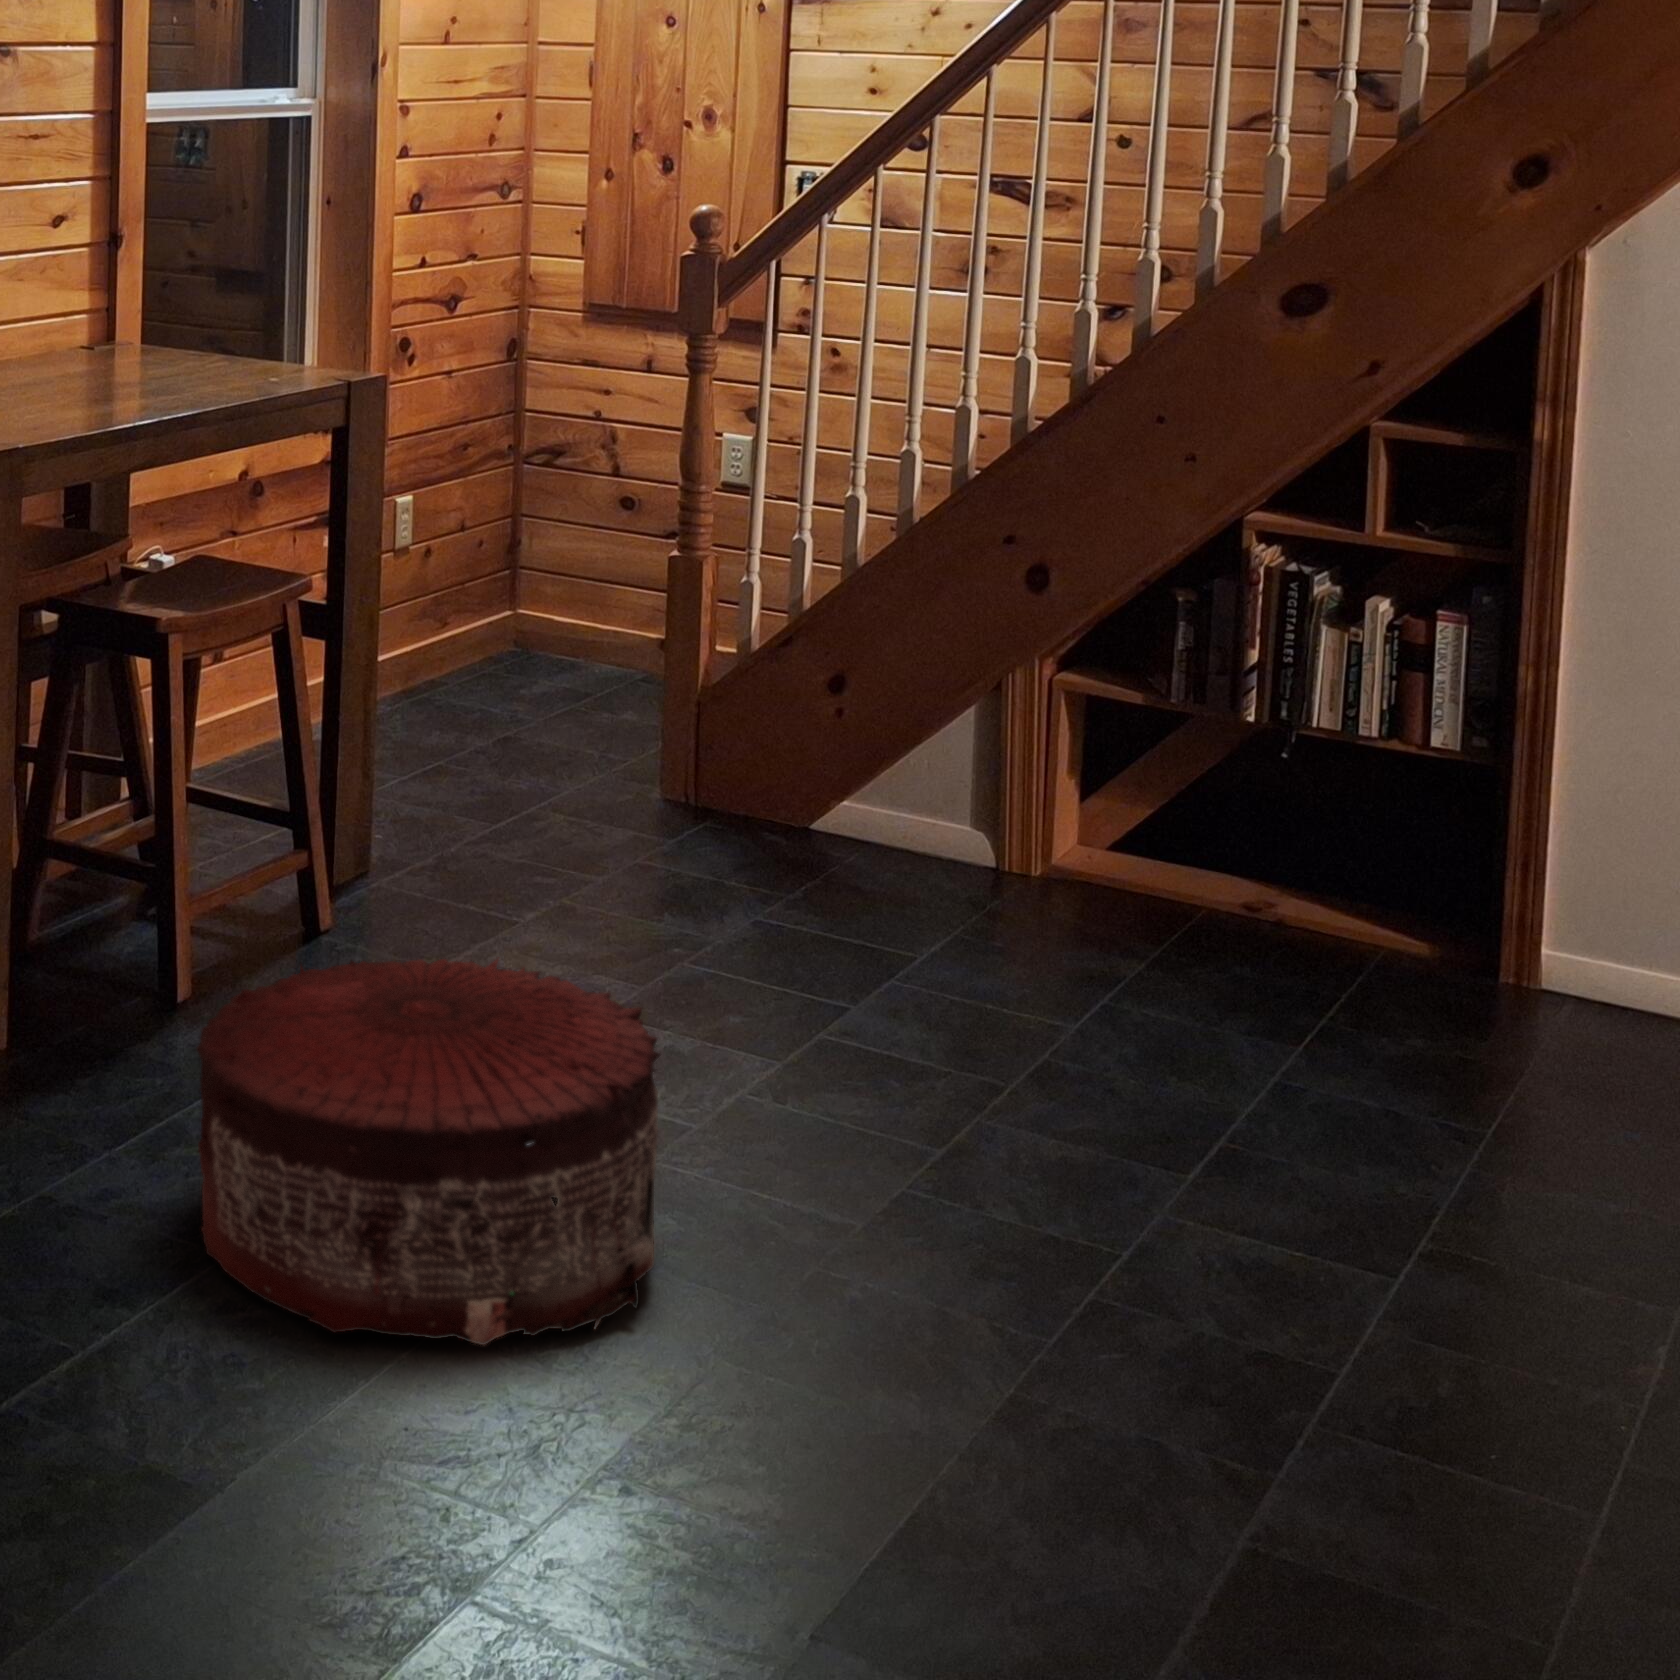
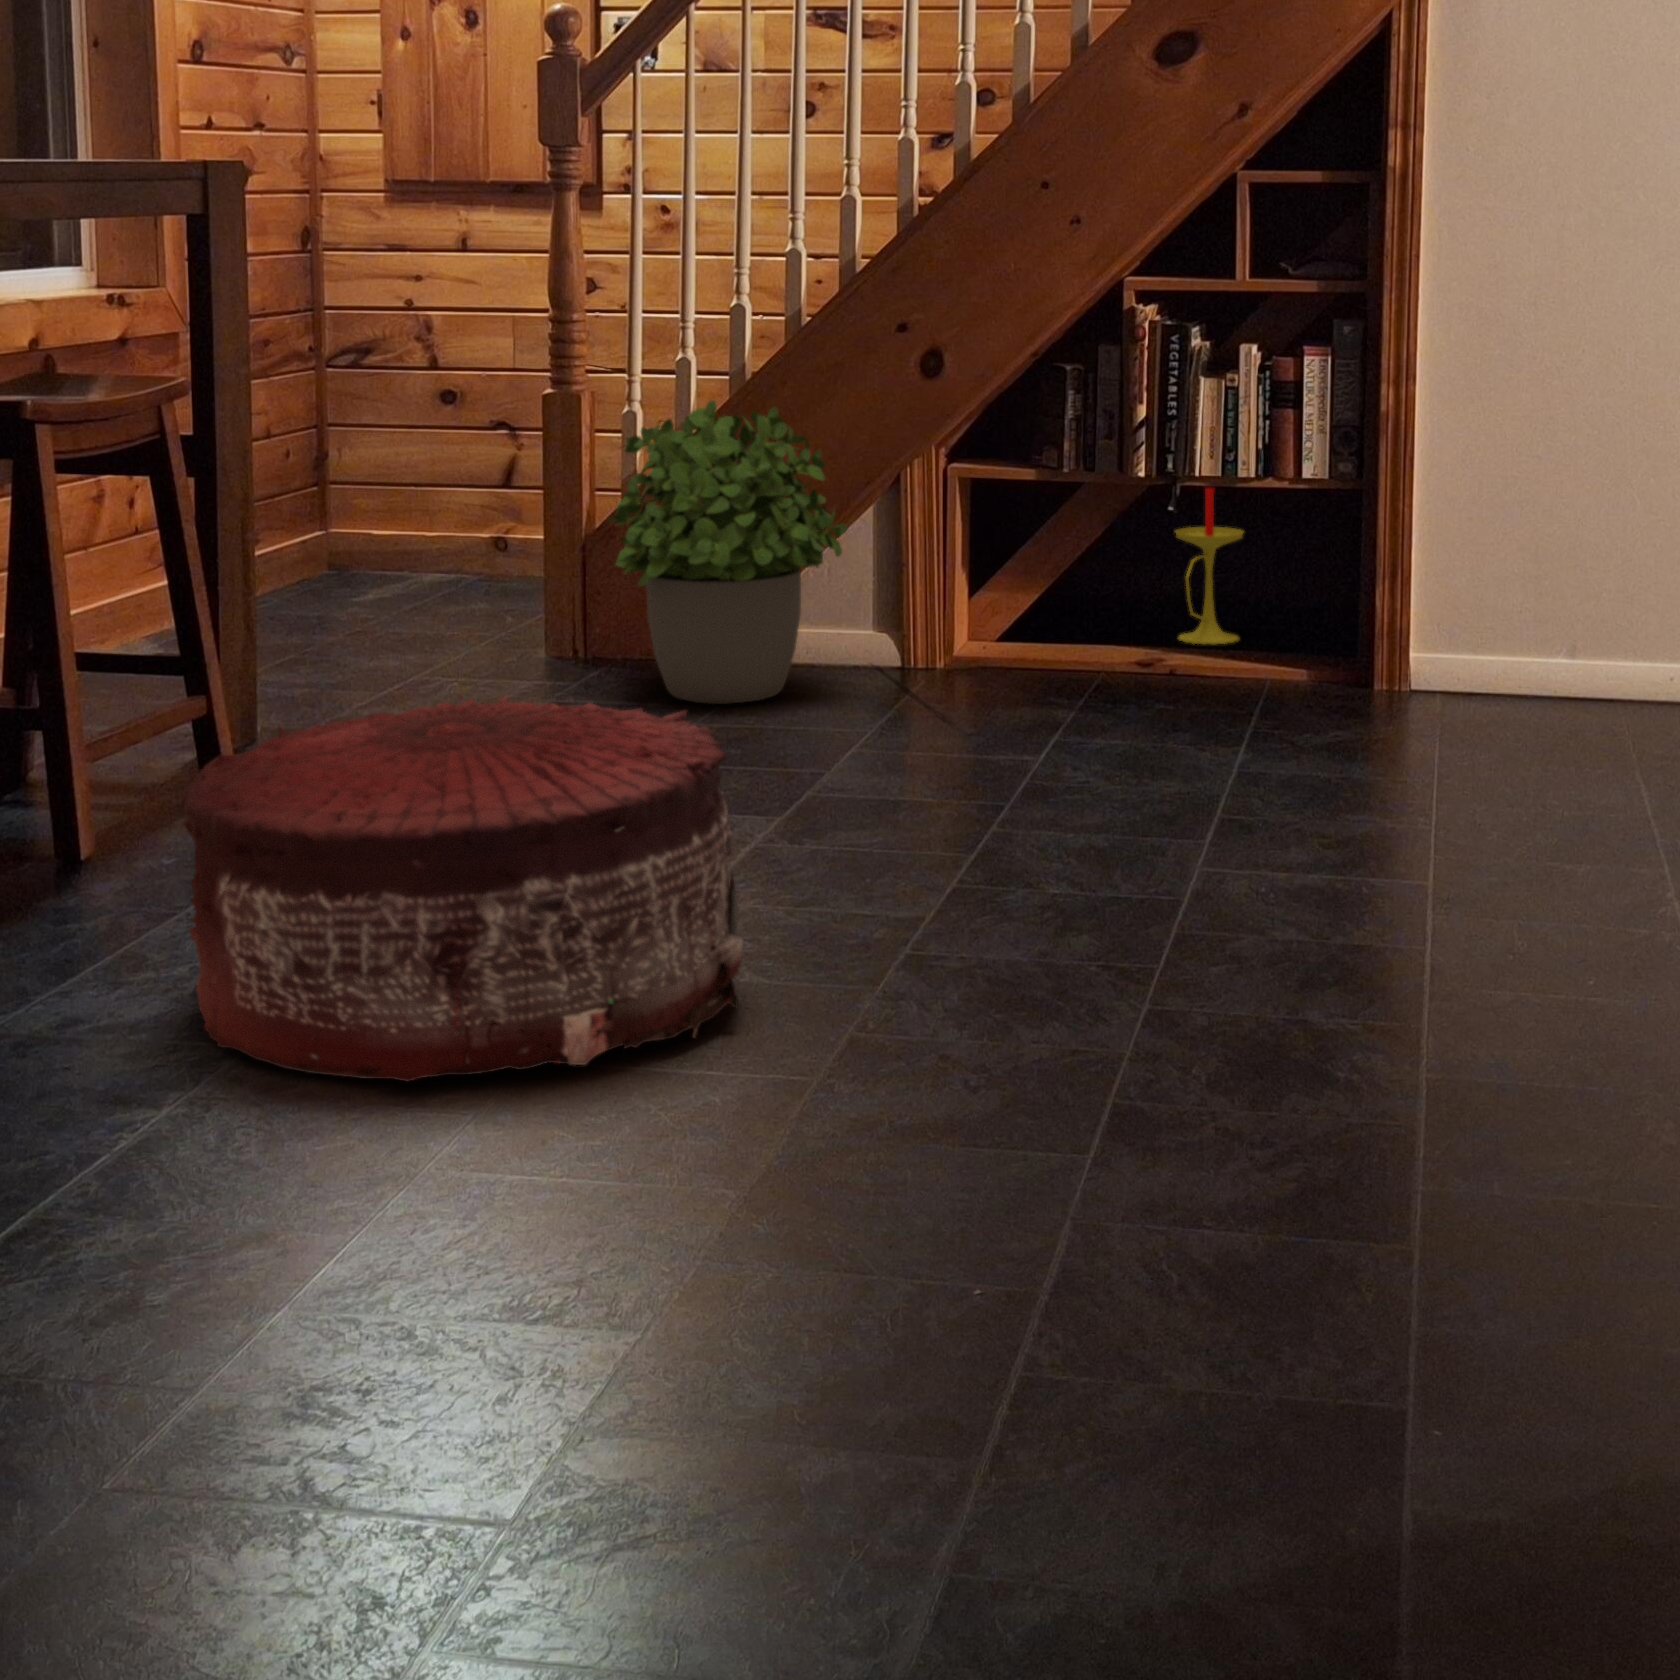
potted plant: none [709,608,934,897] -> present [607,400,847,704]
candle: none [1300,704,1378,893] -> present [1175,488,1243,644]

